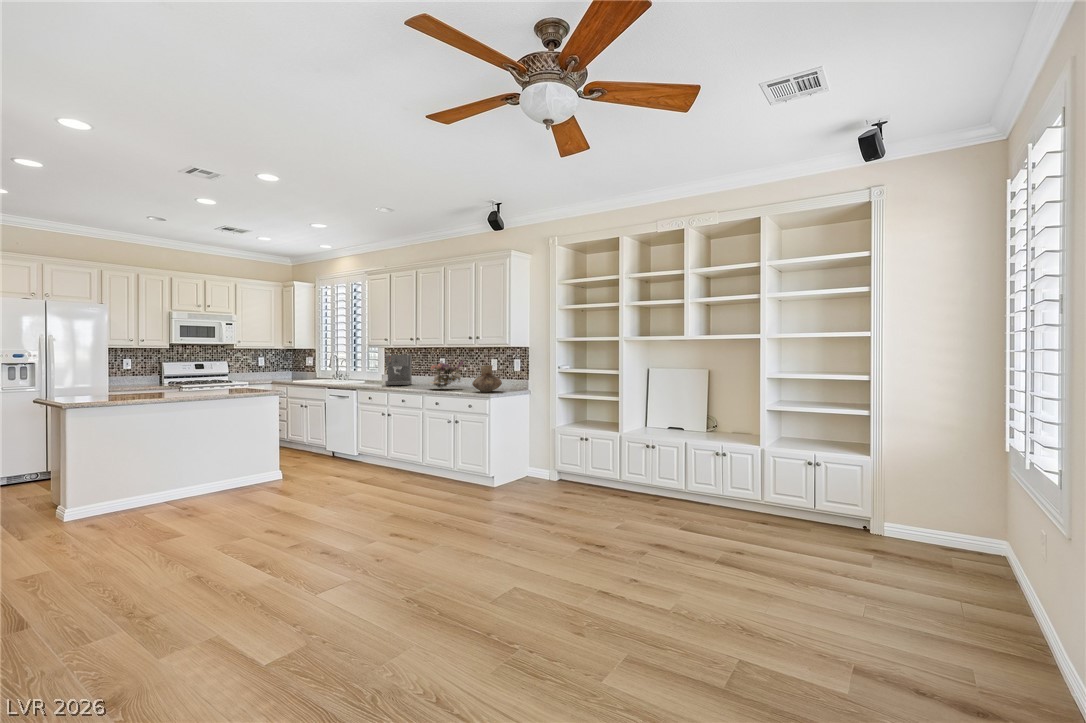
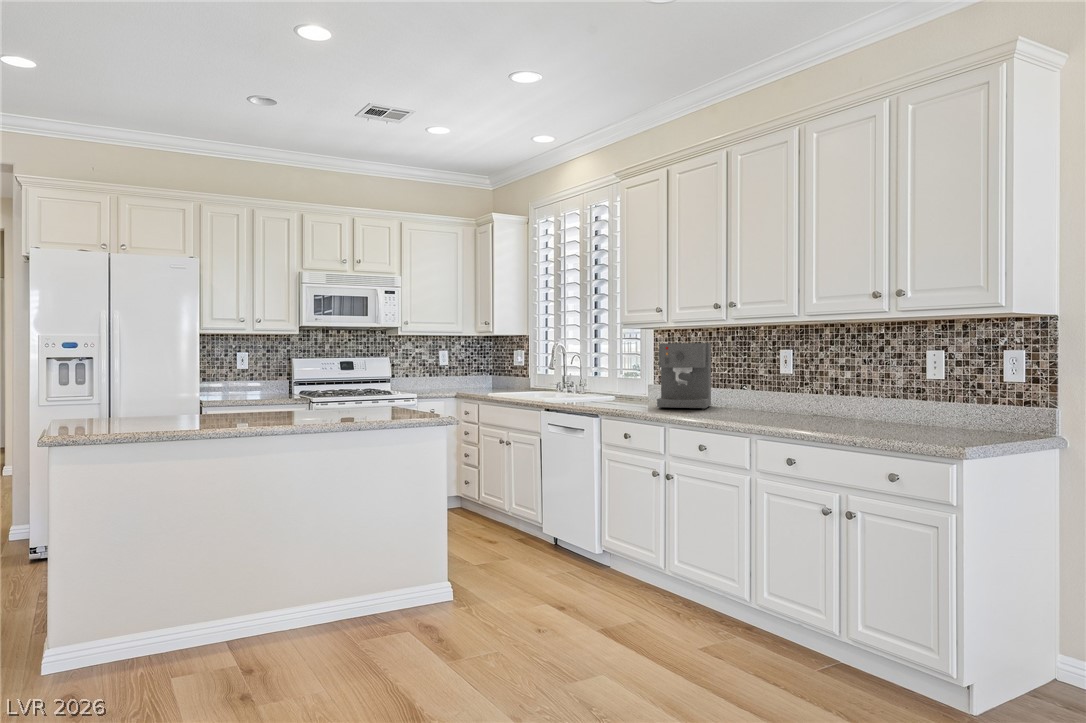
flower arrangement: present [431,360,464,388] -> none [758,350,856,423]
vase: present [472,365,502,392] -> none [896,366,987,439]

